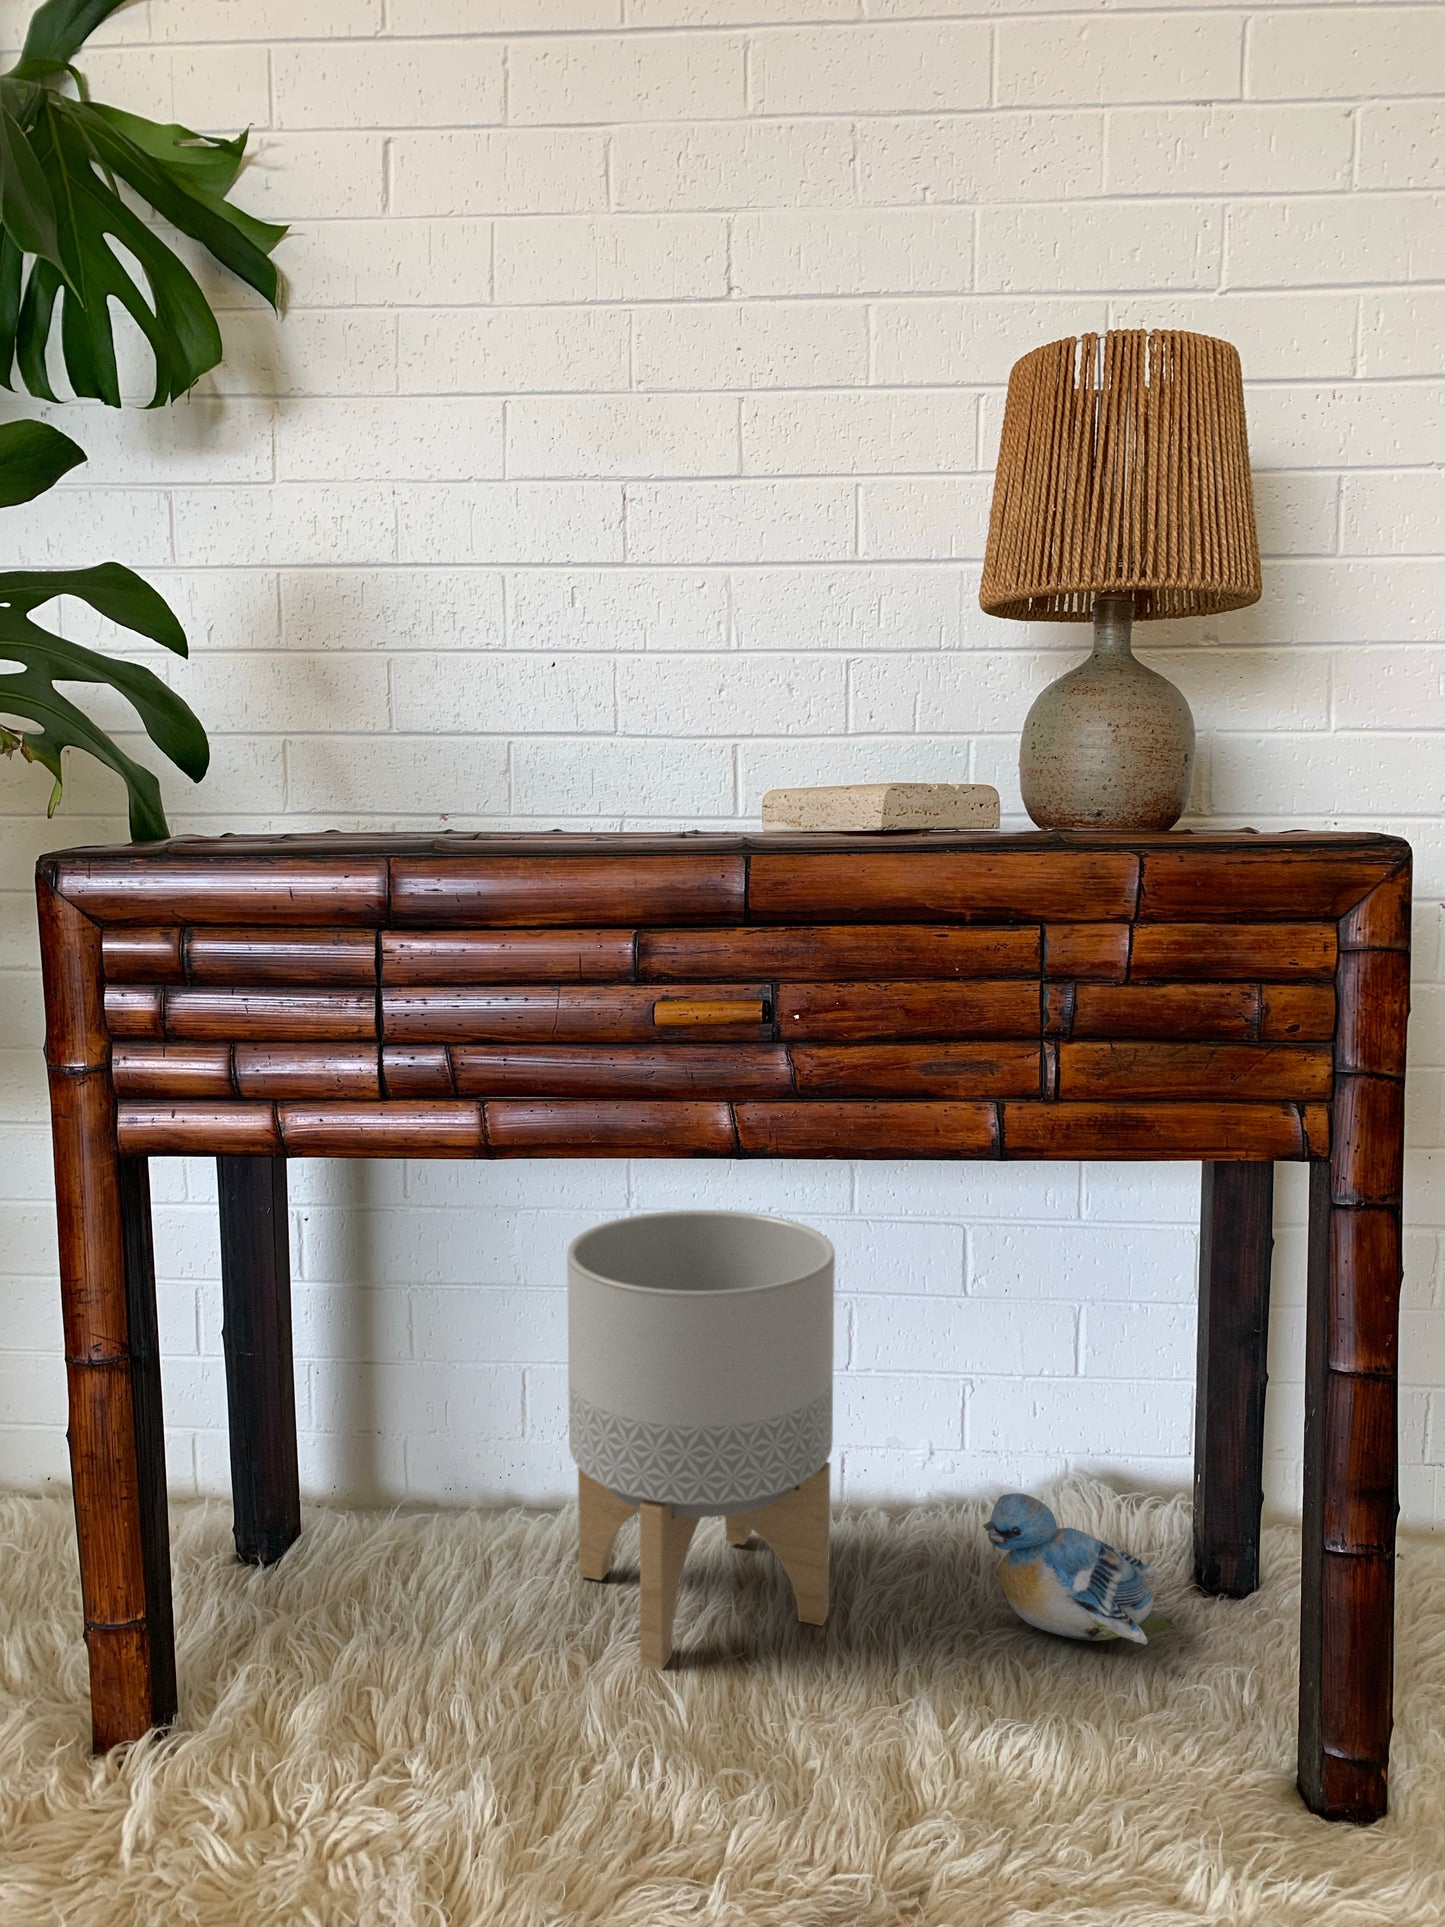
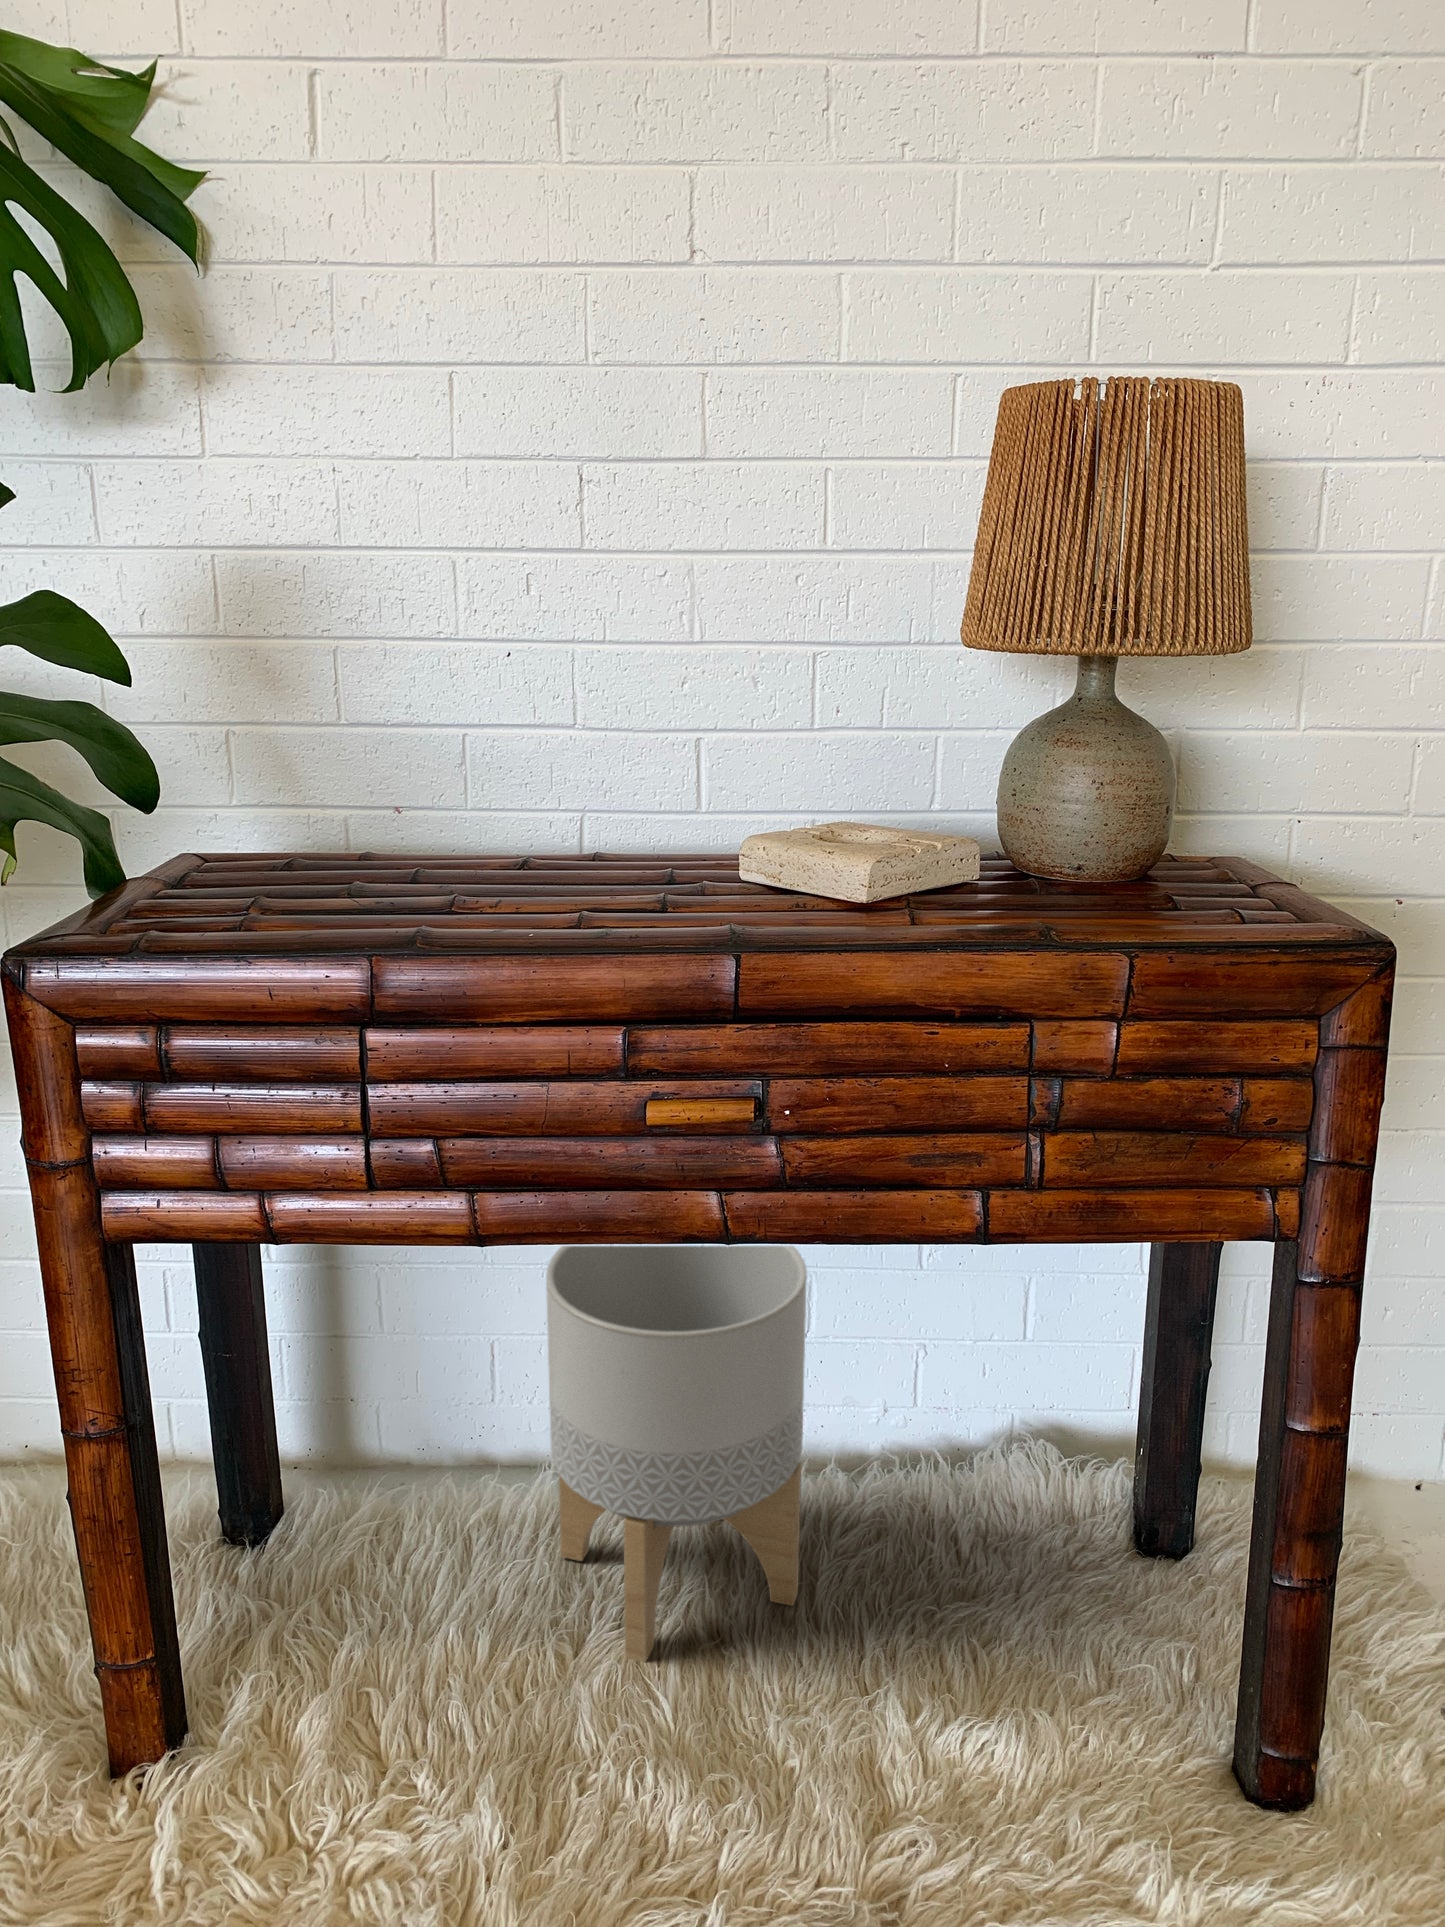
plush toy: present [983,1493,1175,1645] -> none [942,1484,1118,1628]

